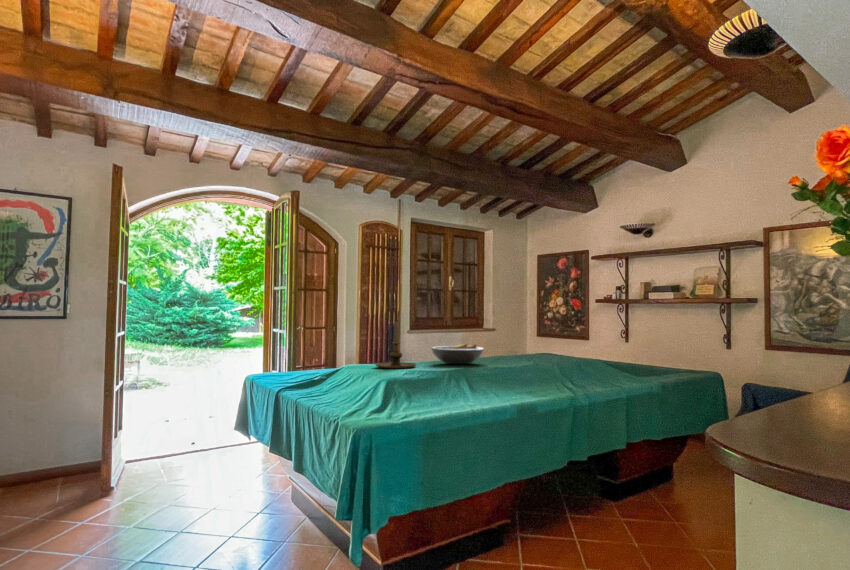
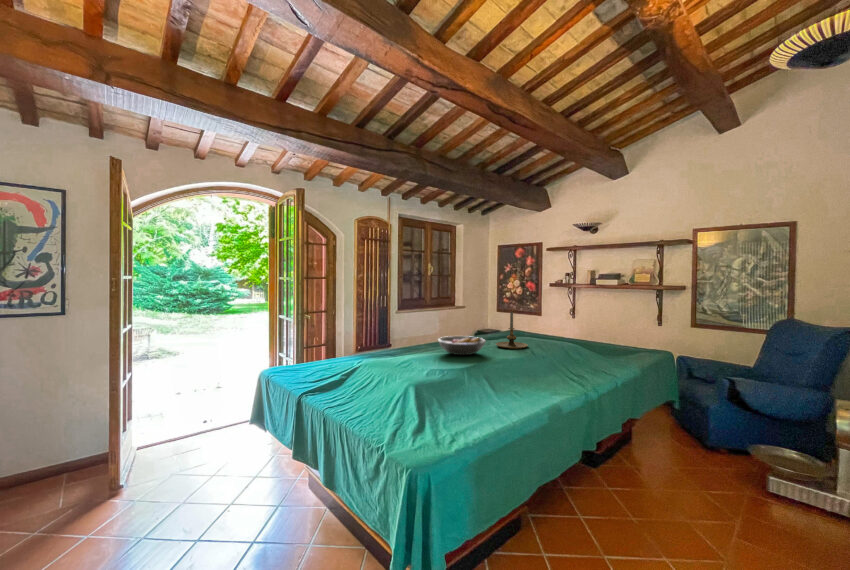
candle holder: present [375,320,417,369] -> present [496,312,528,349]

